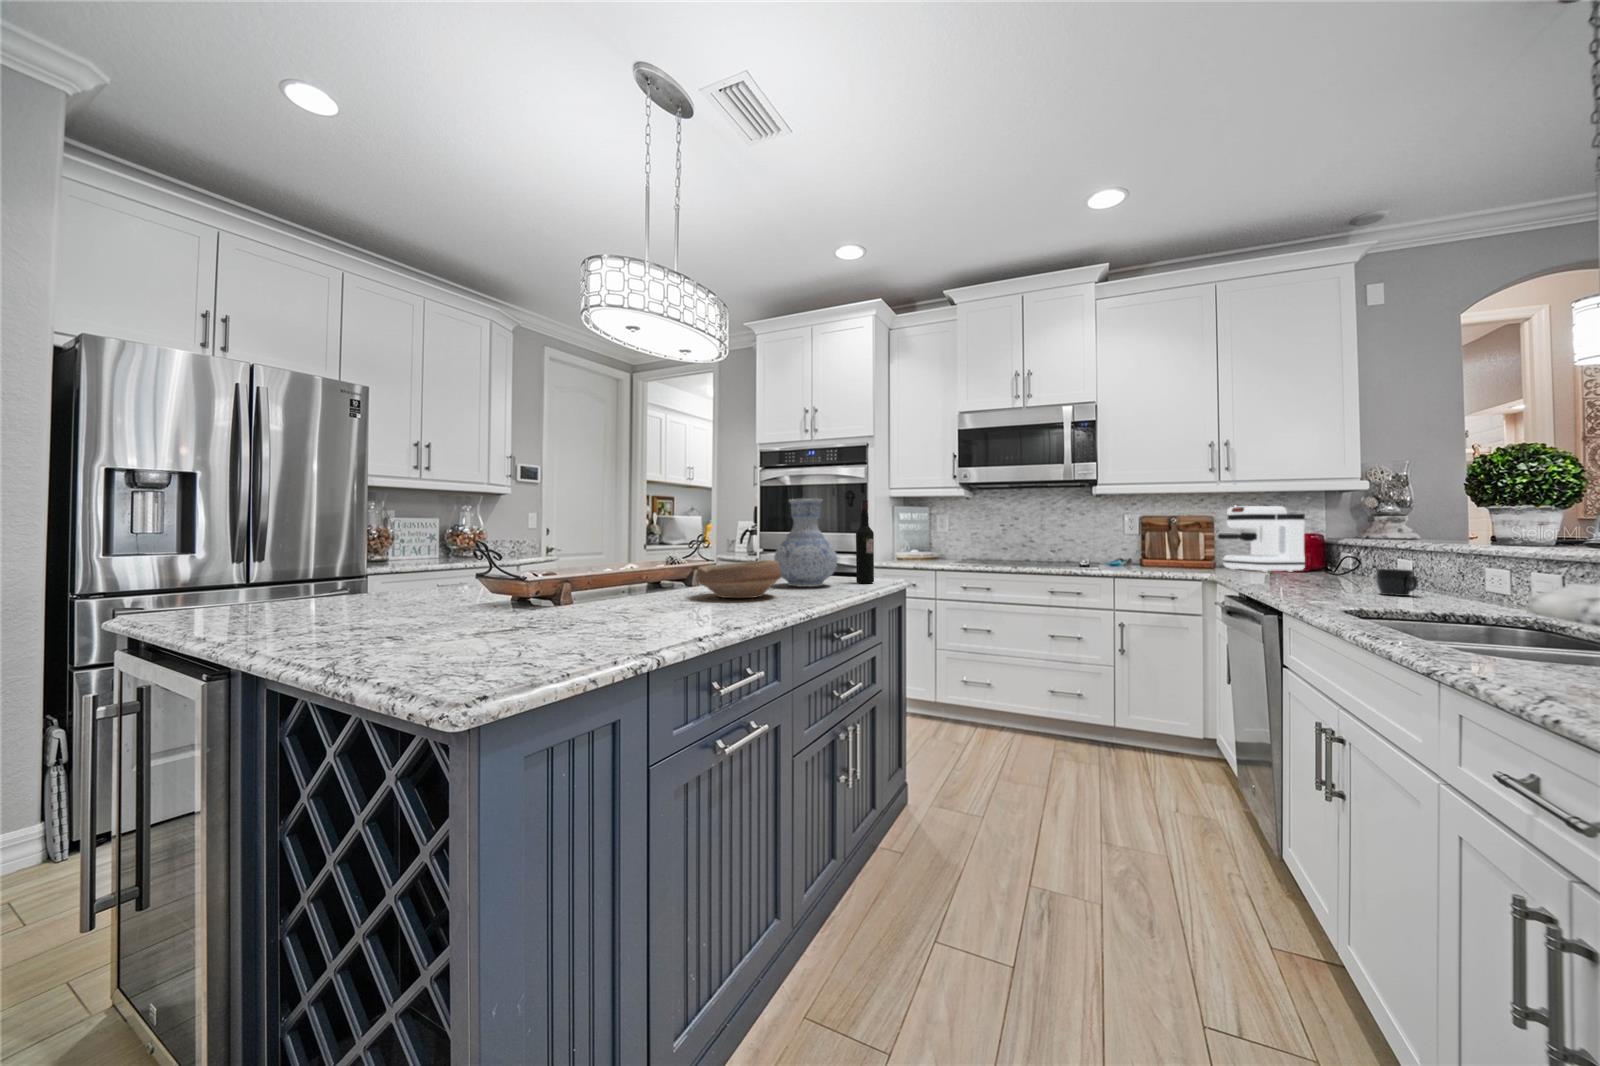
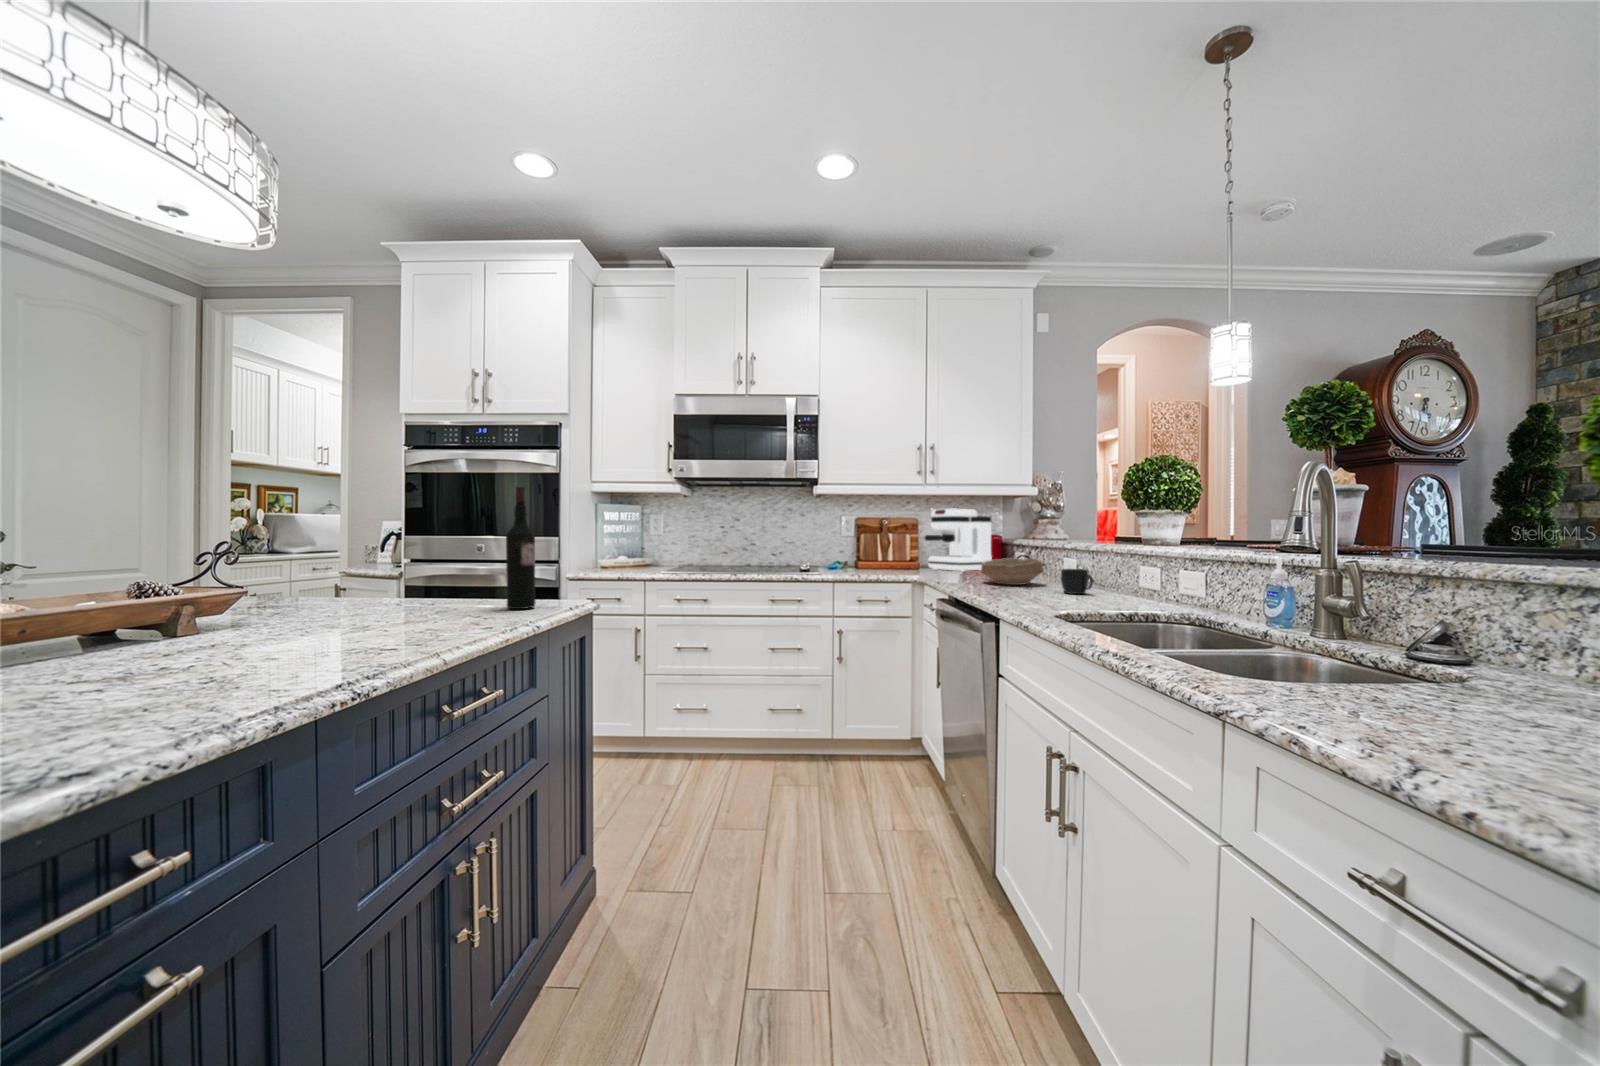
vase: present [774,499,837,587] -> none [346,479,468,623]
bowl: present [697,560,782,598] -> present [981,558,1044,585]

